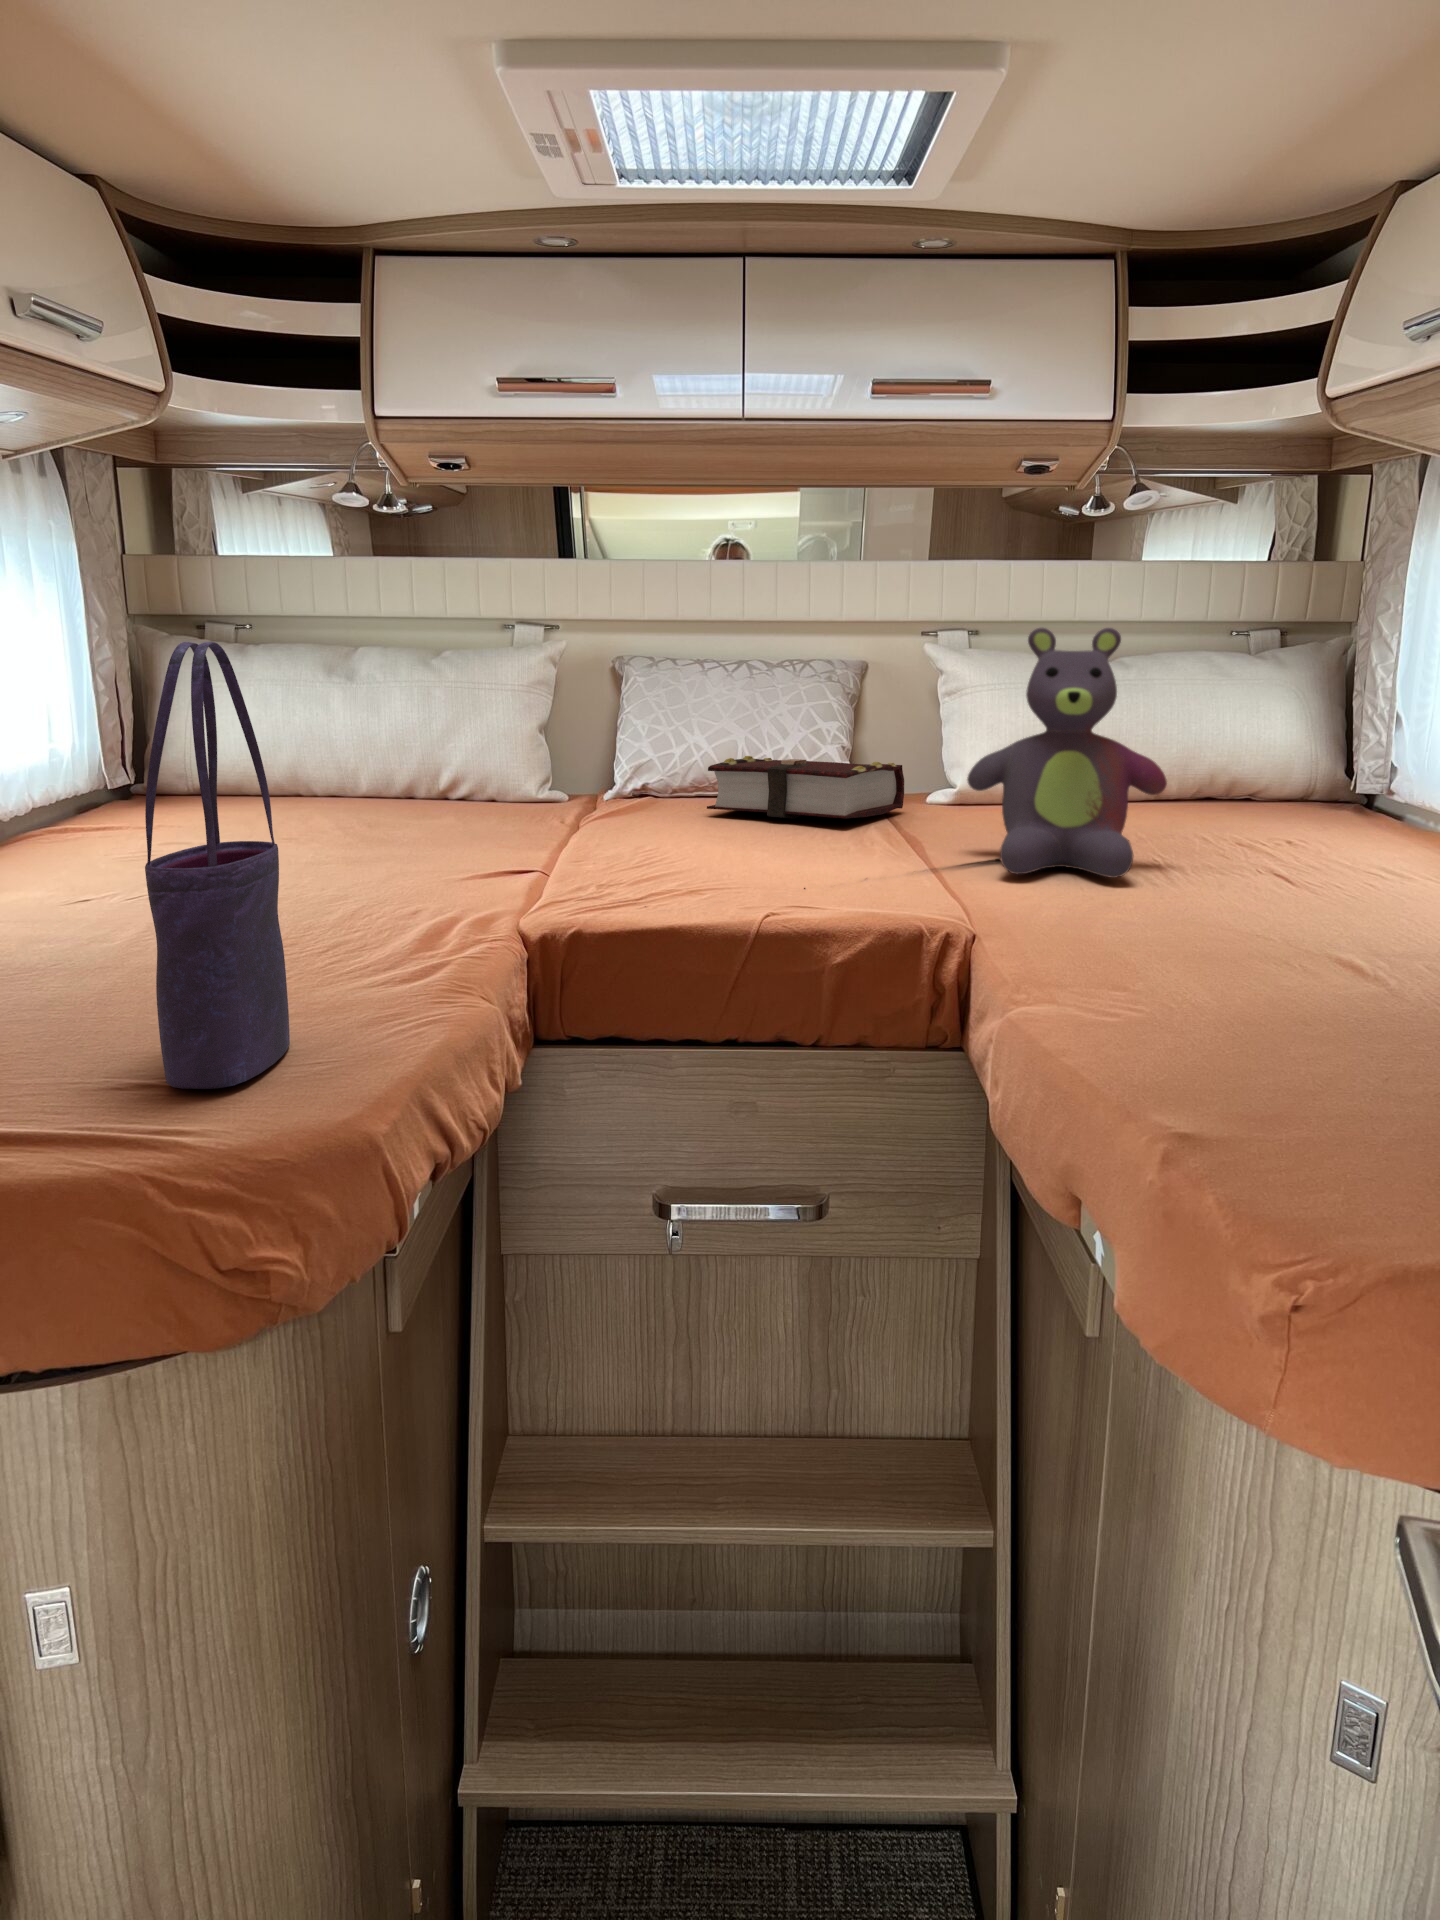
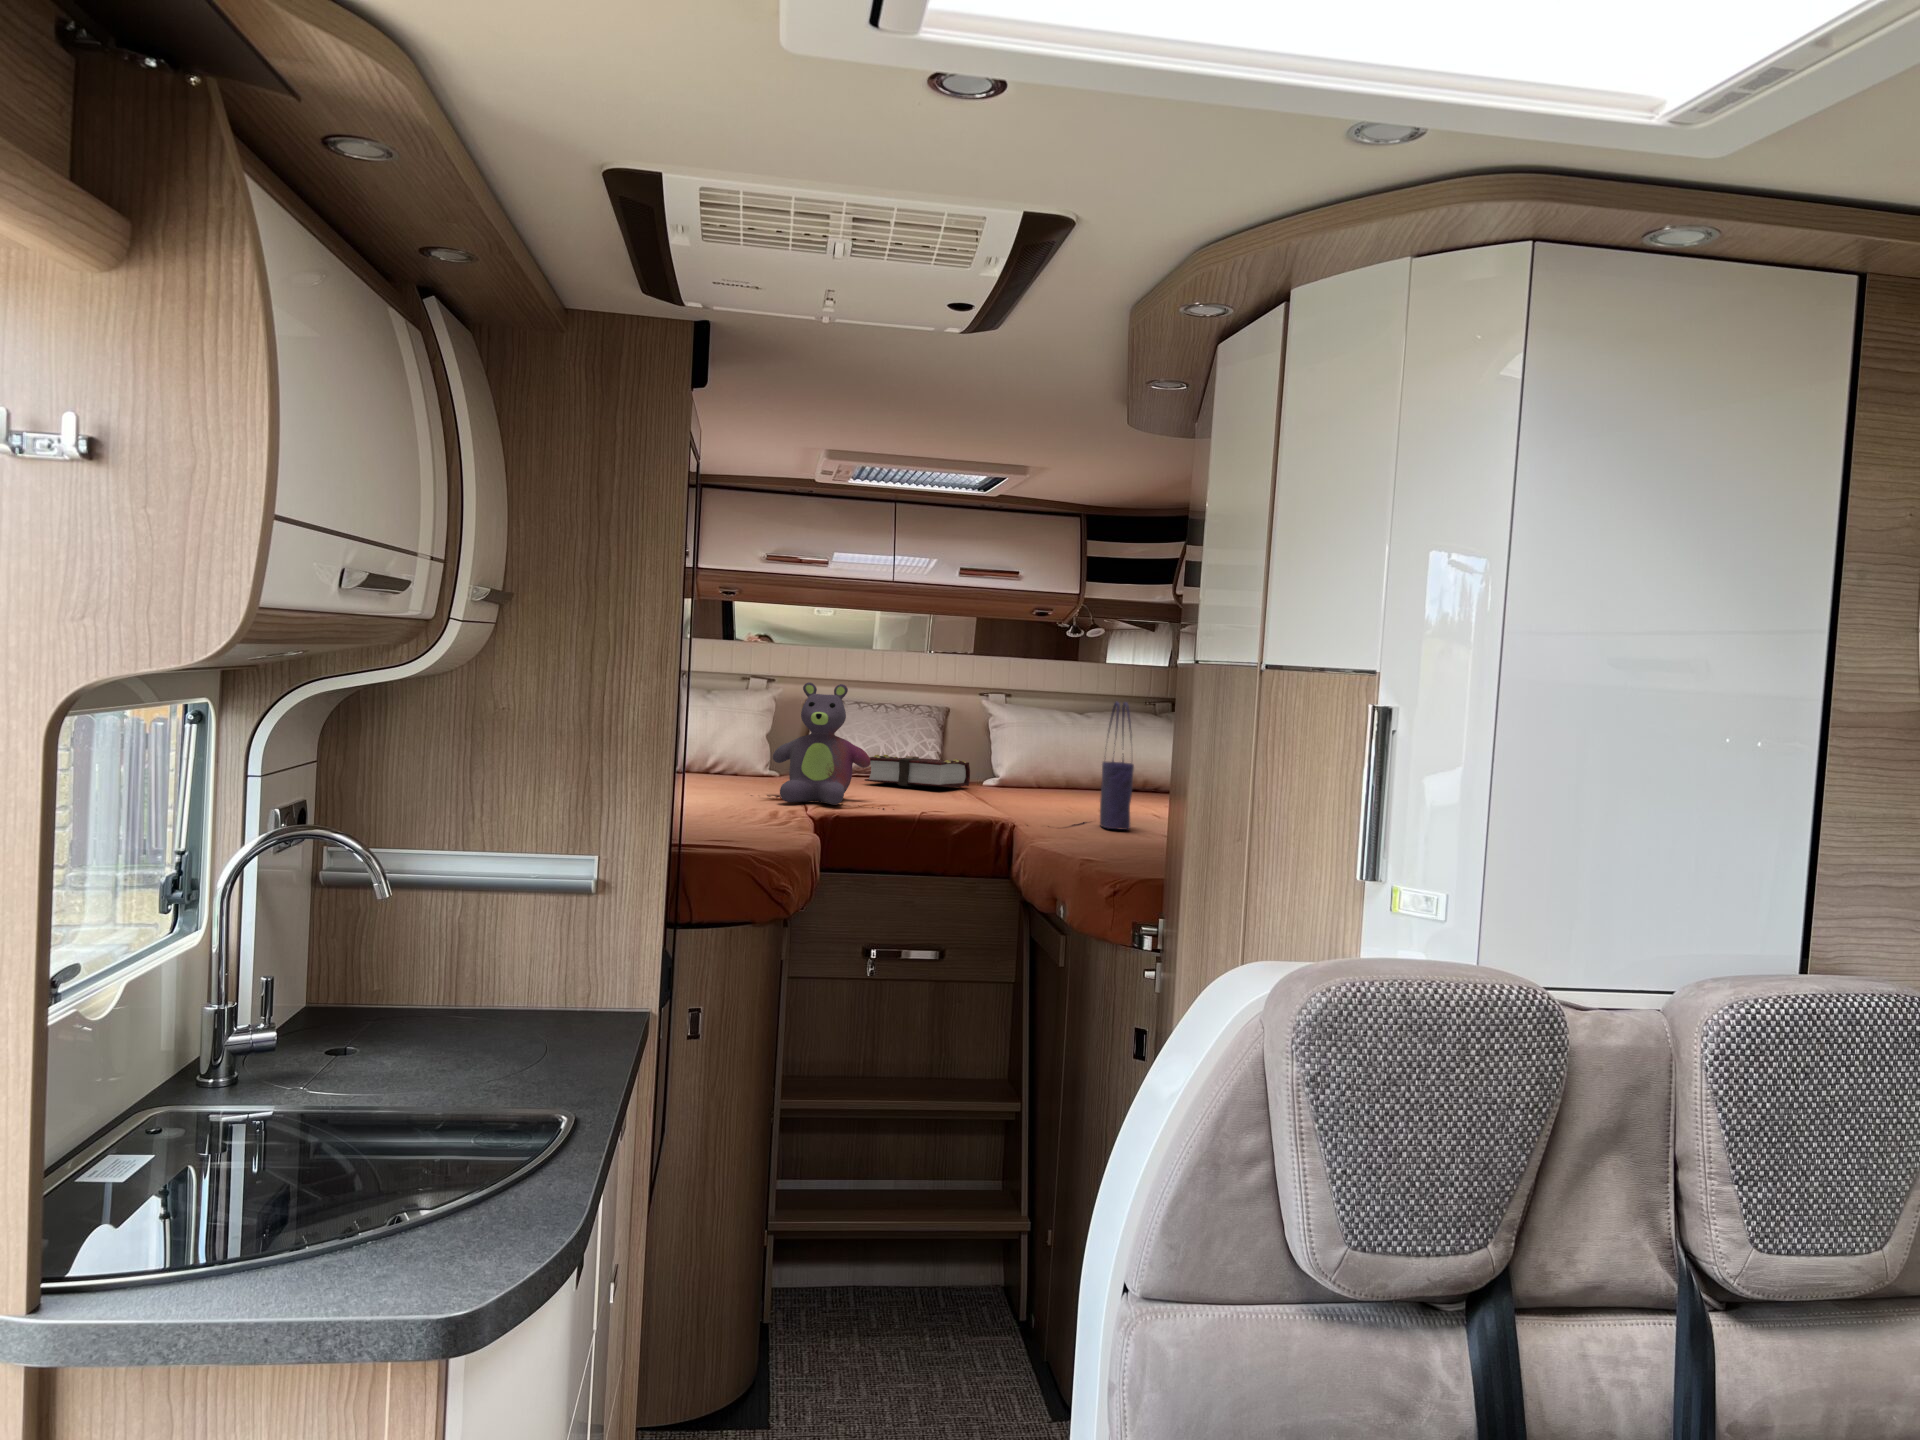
stuffed bear: present [967,628,1167,878] -> present [773,682,871,805]
tote bag: present [145,642,290,1089] -> present [1100,702,1134,830]

